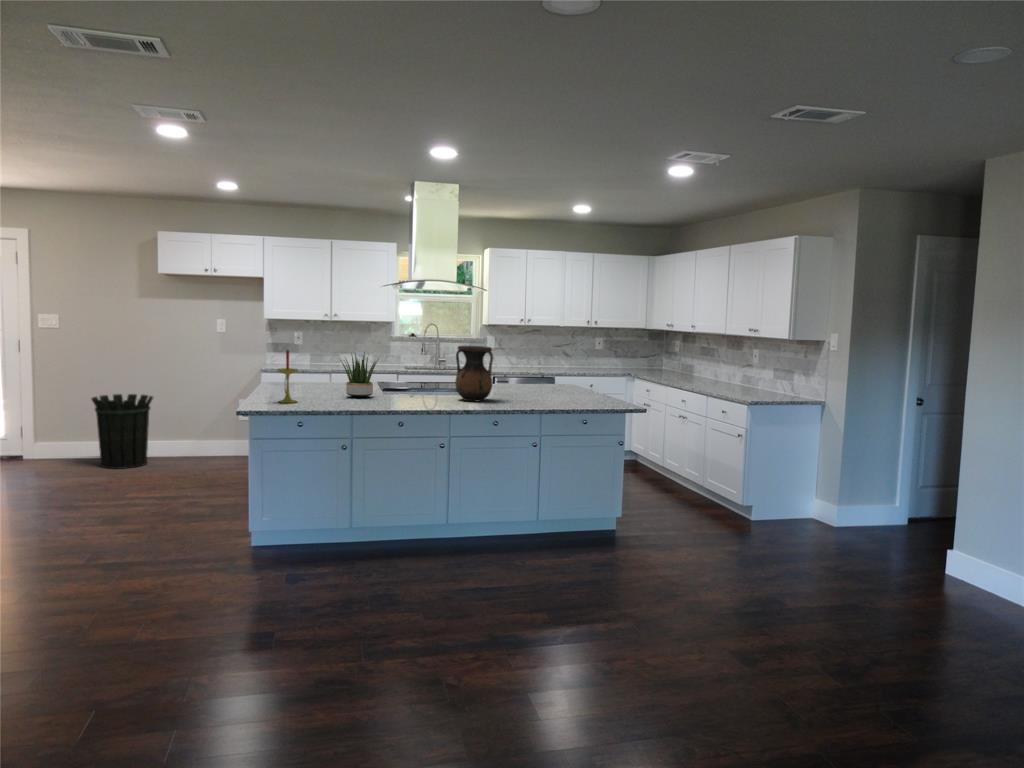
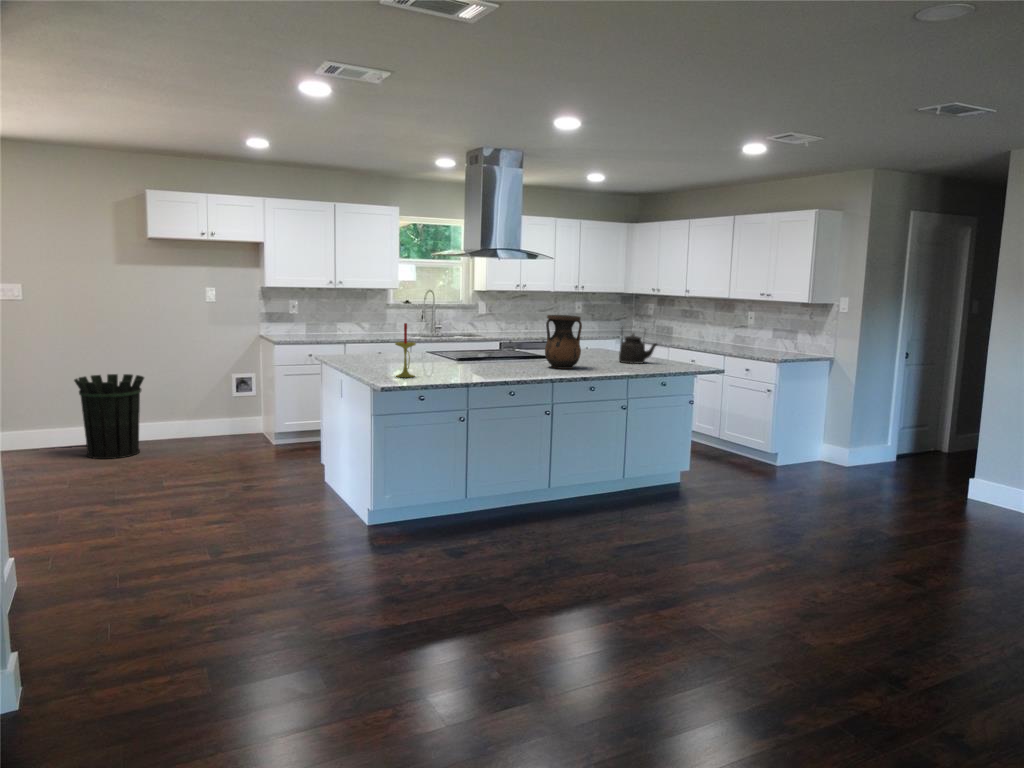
potted plant: present [340,352,379,398] -> none [433,322,478,369]
kettle: none [553,360,591,399] -> present [619,333,657,364]

